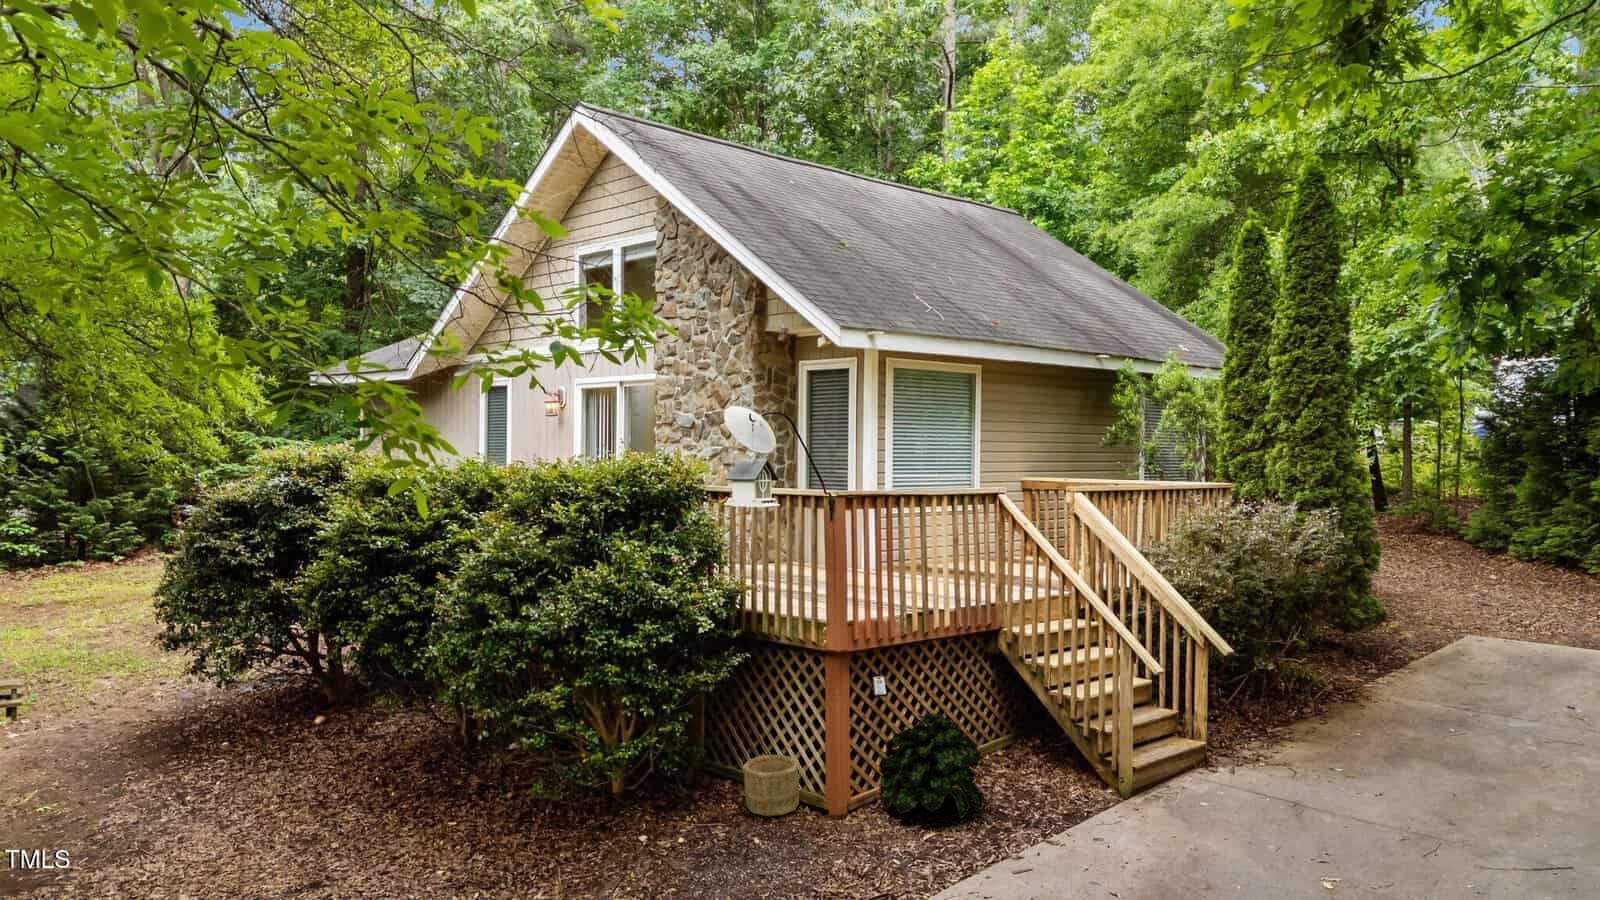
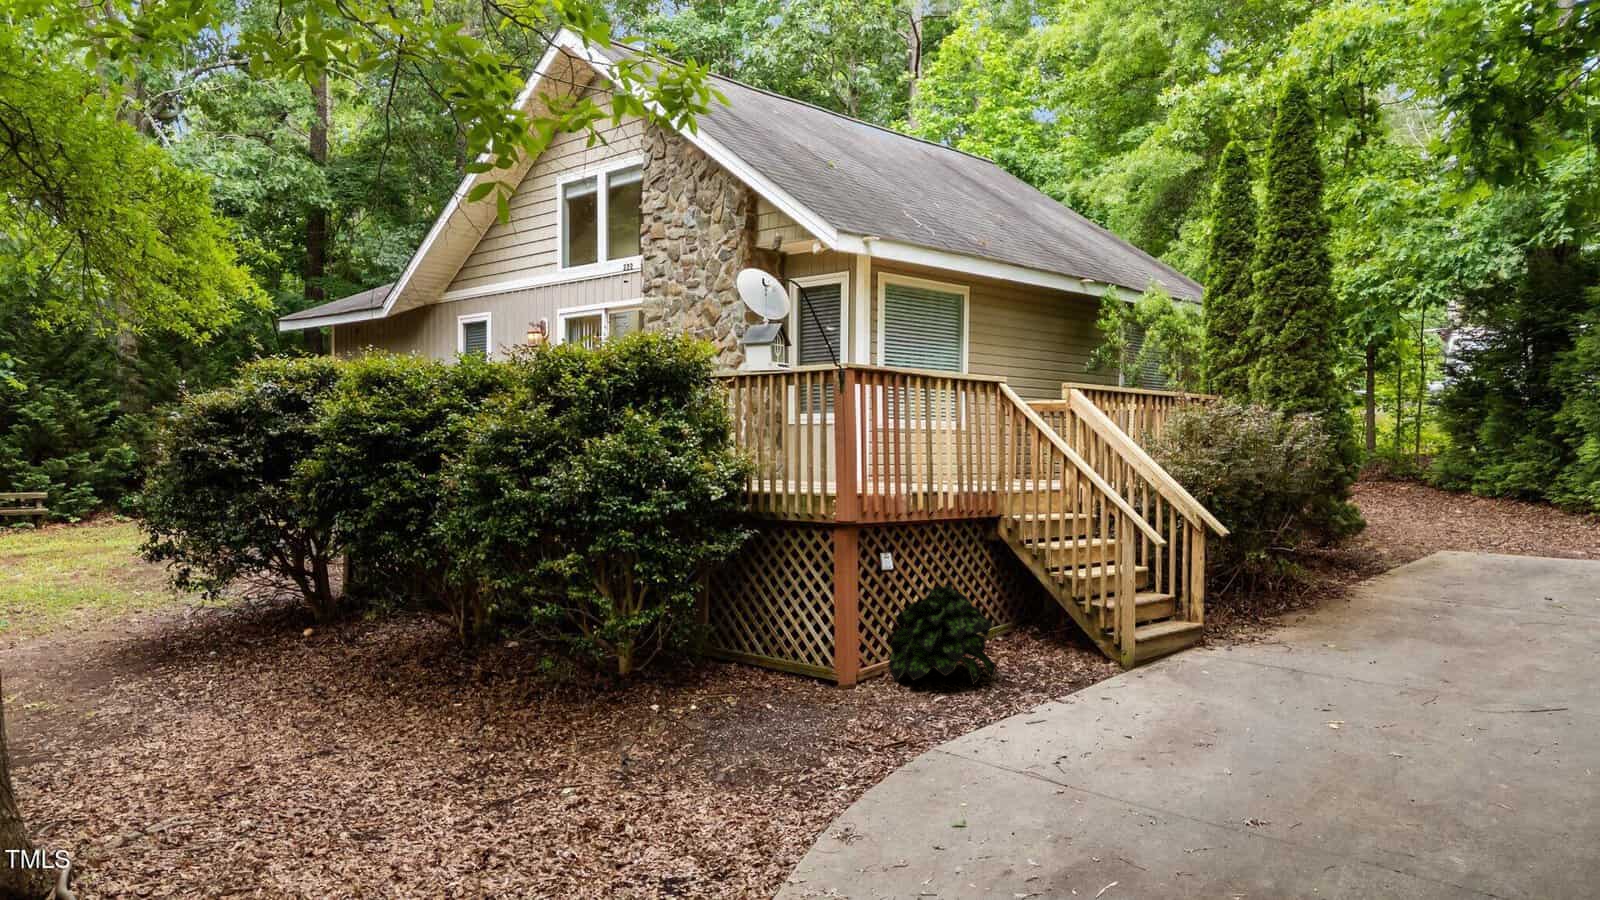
wooden bucket: present [743,755,799,816] -> none [752,632,810,688]

